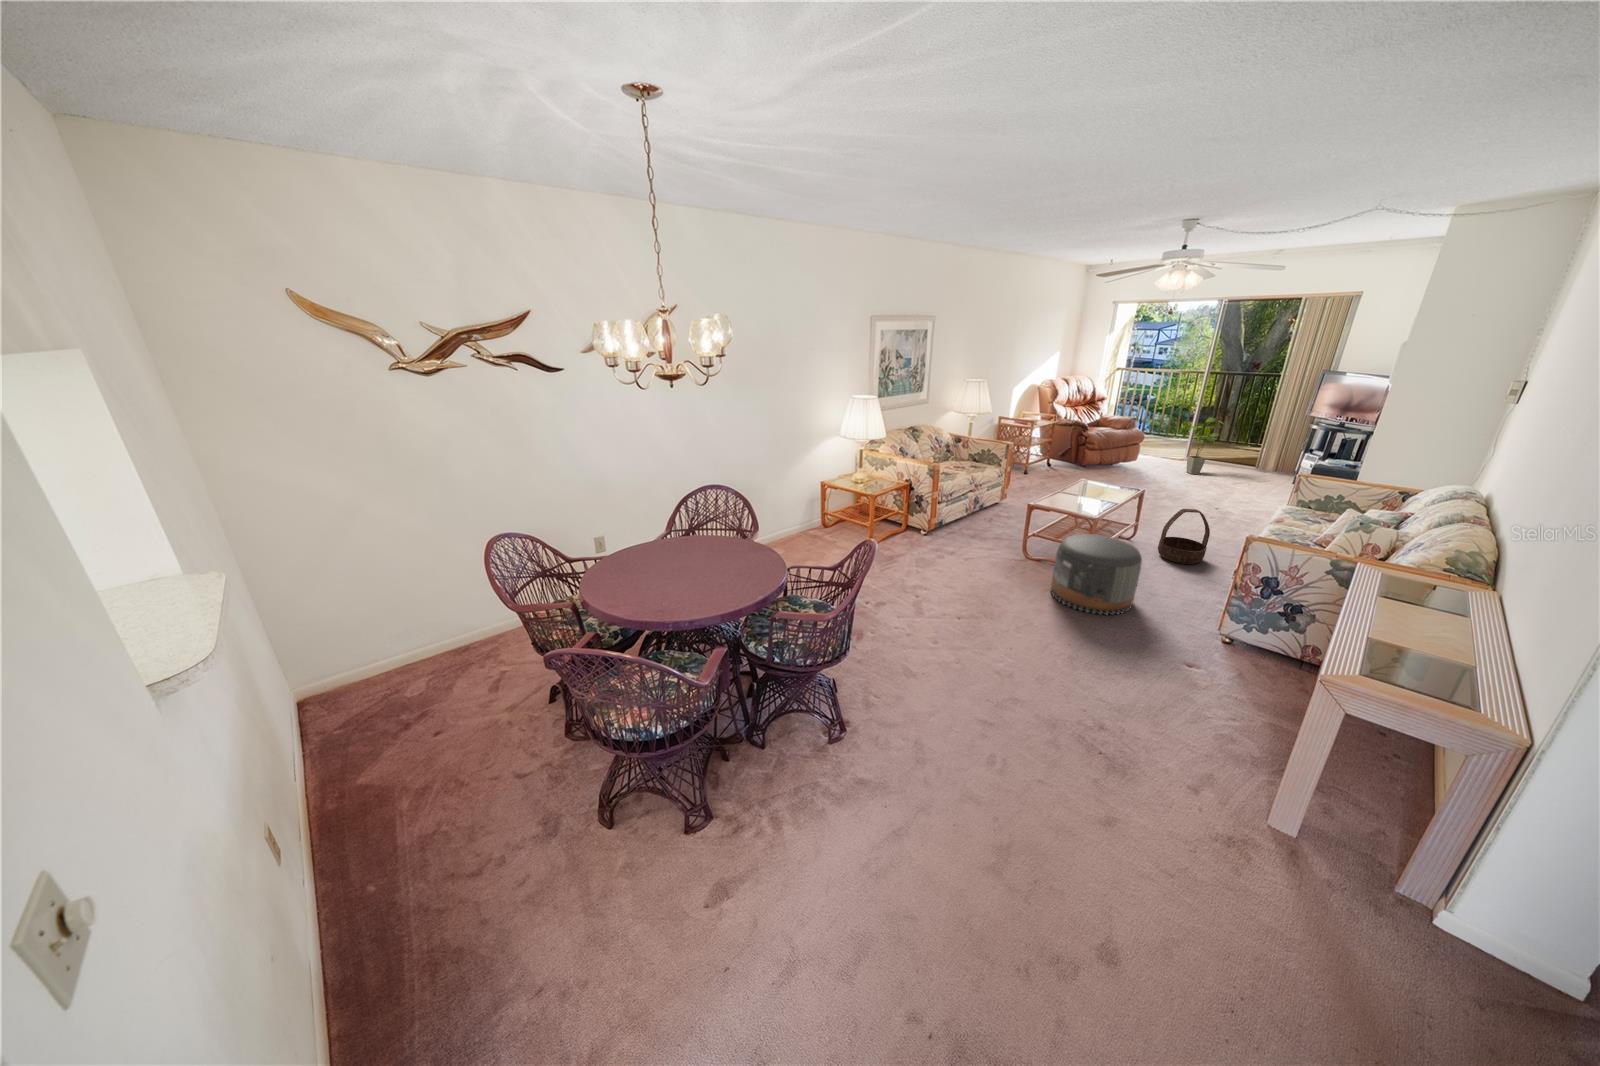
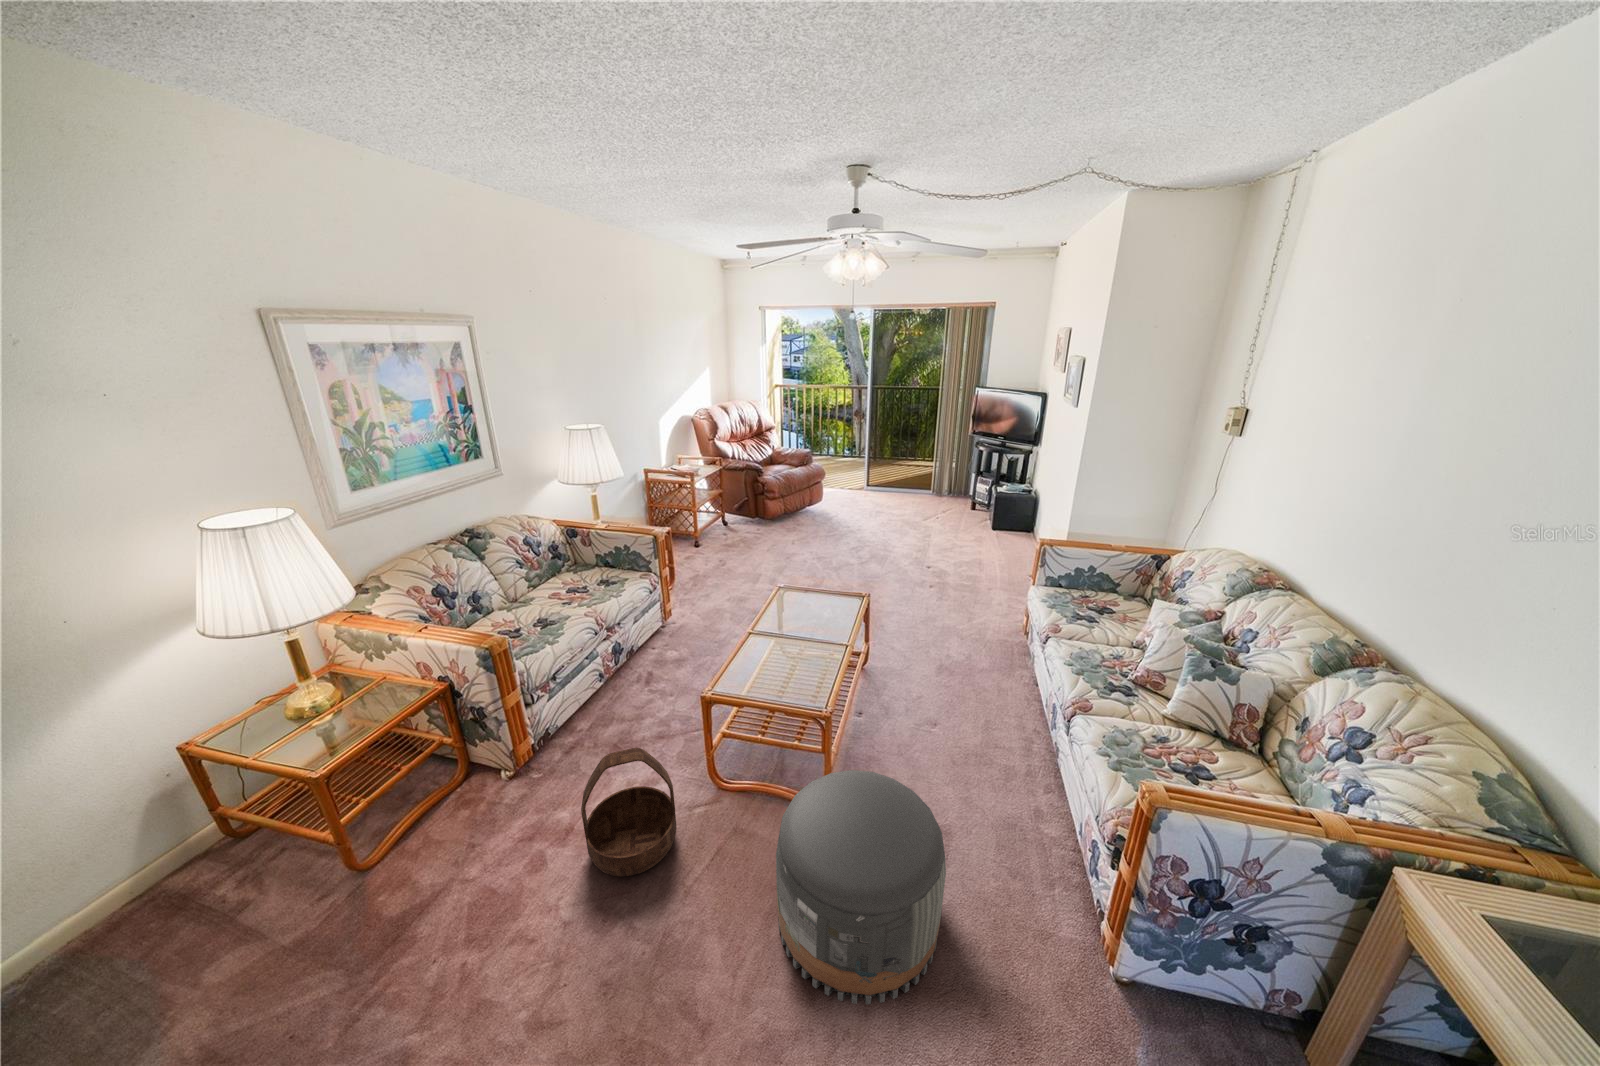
house plant: present [1187,417,1225,474] -> none [874,446,911,515]
basket: present [1158,509,1210,564] -> present [581,748,677,876]

